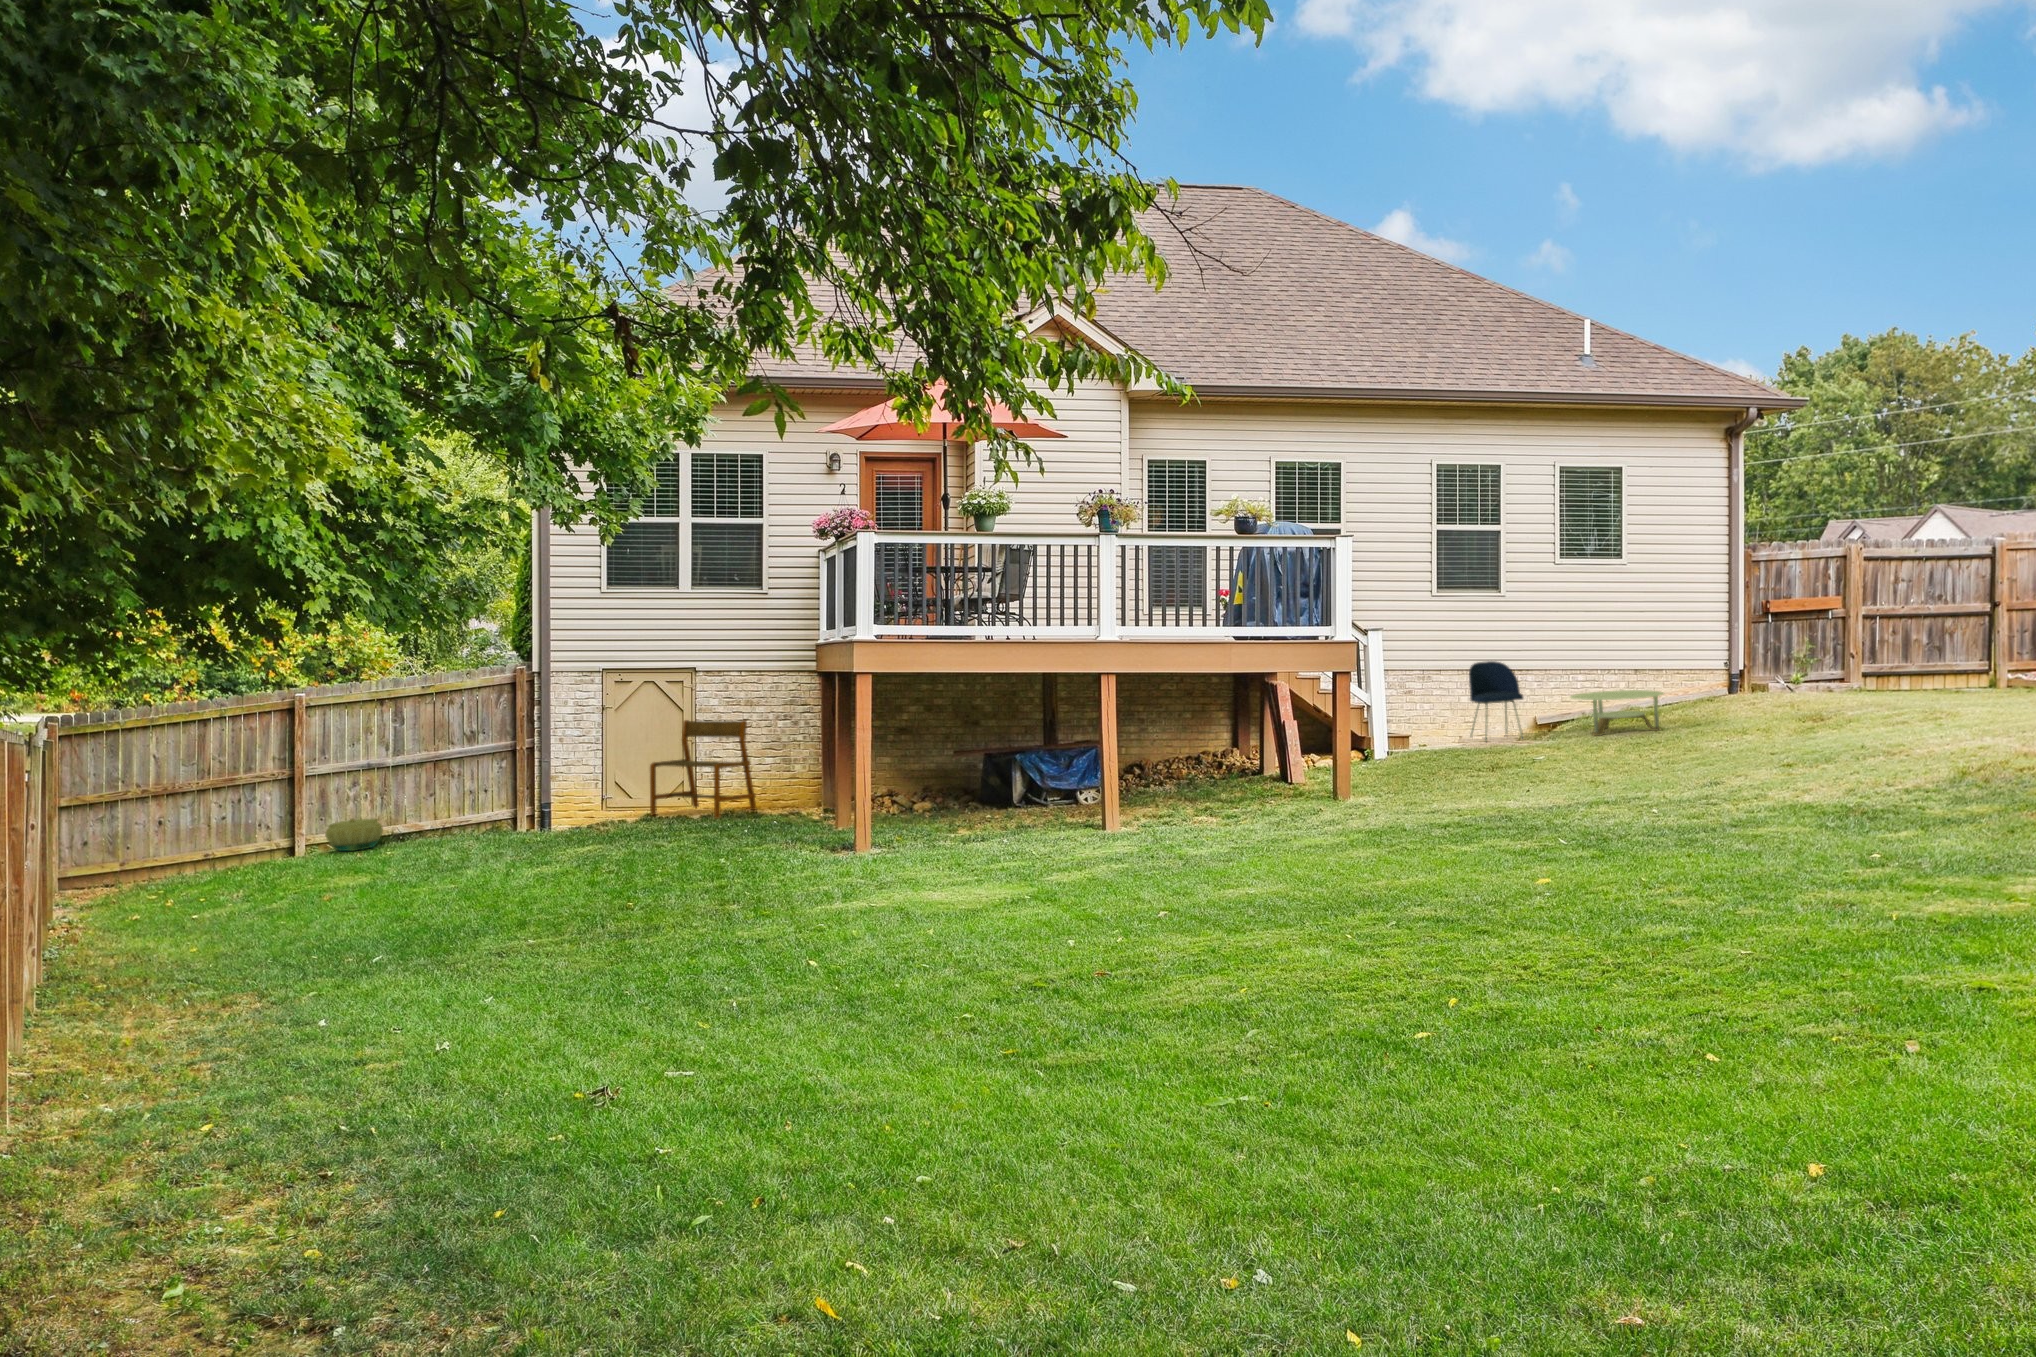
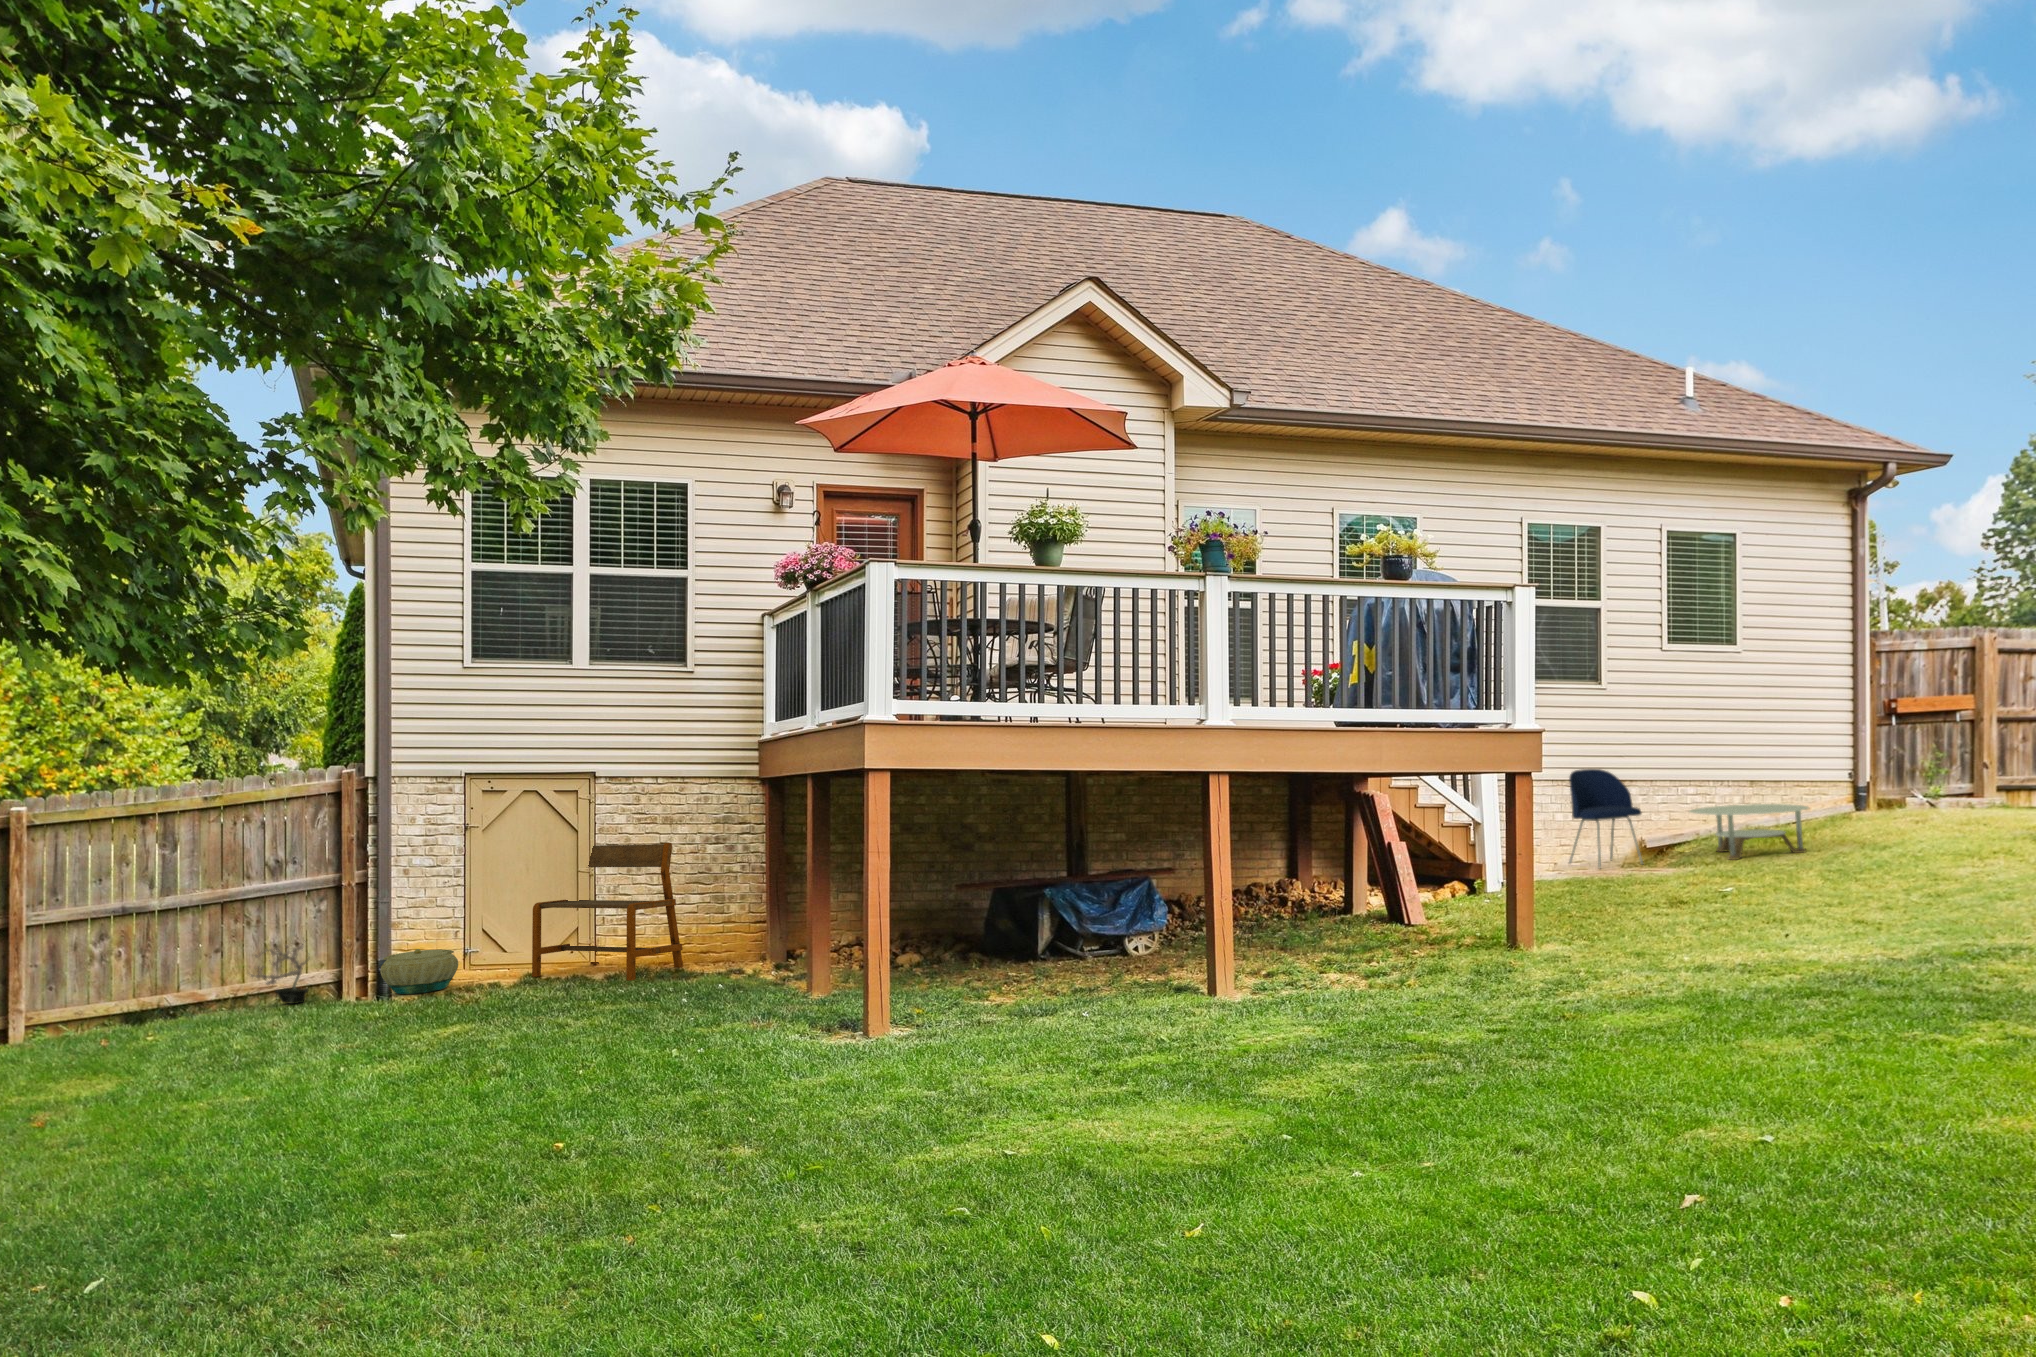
potted plant: none [454,786,498,832] -> present [251,940,310,1004]
basket: present [325,819,383,851] -> present [380,949,458,994]

